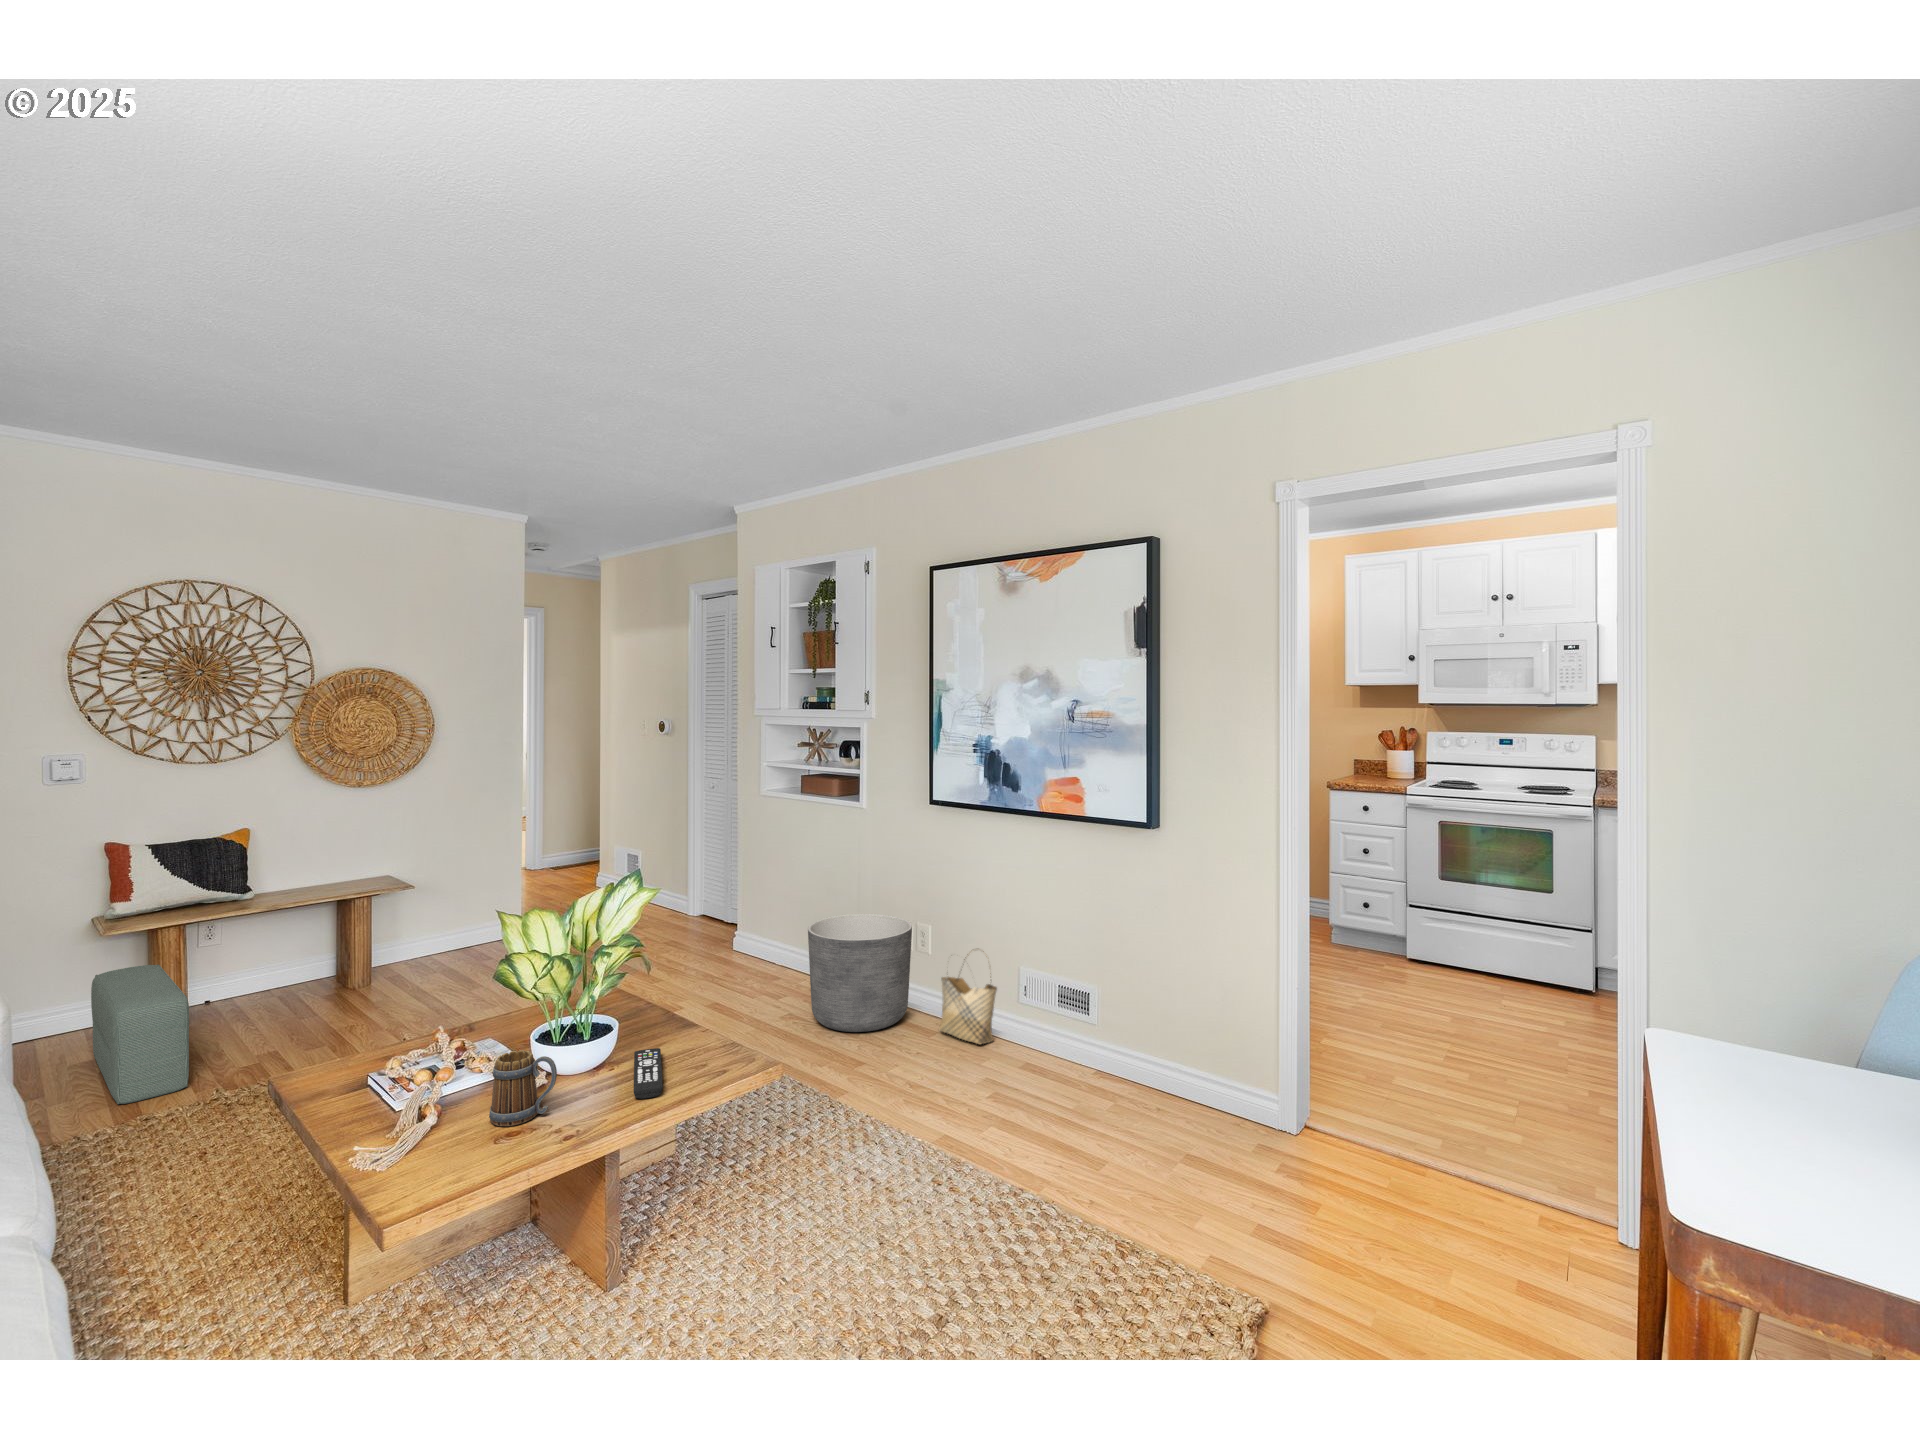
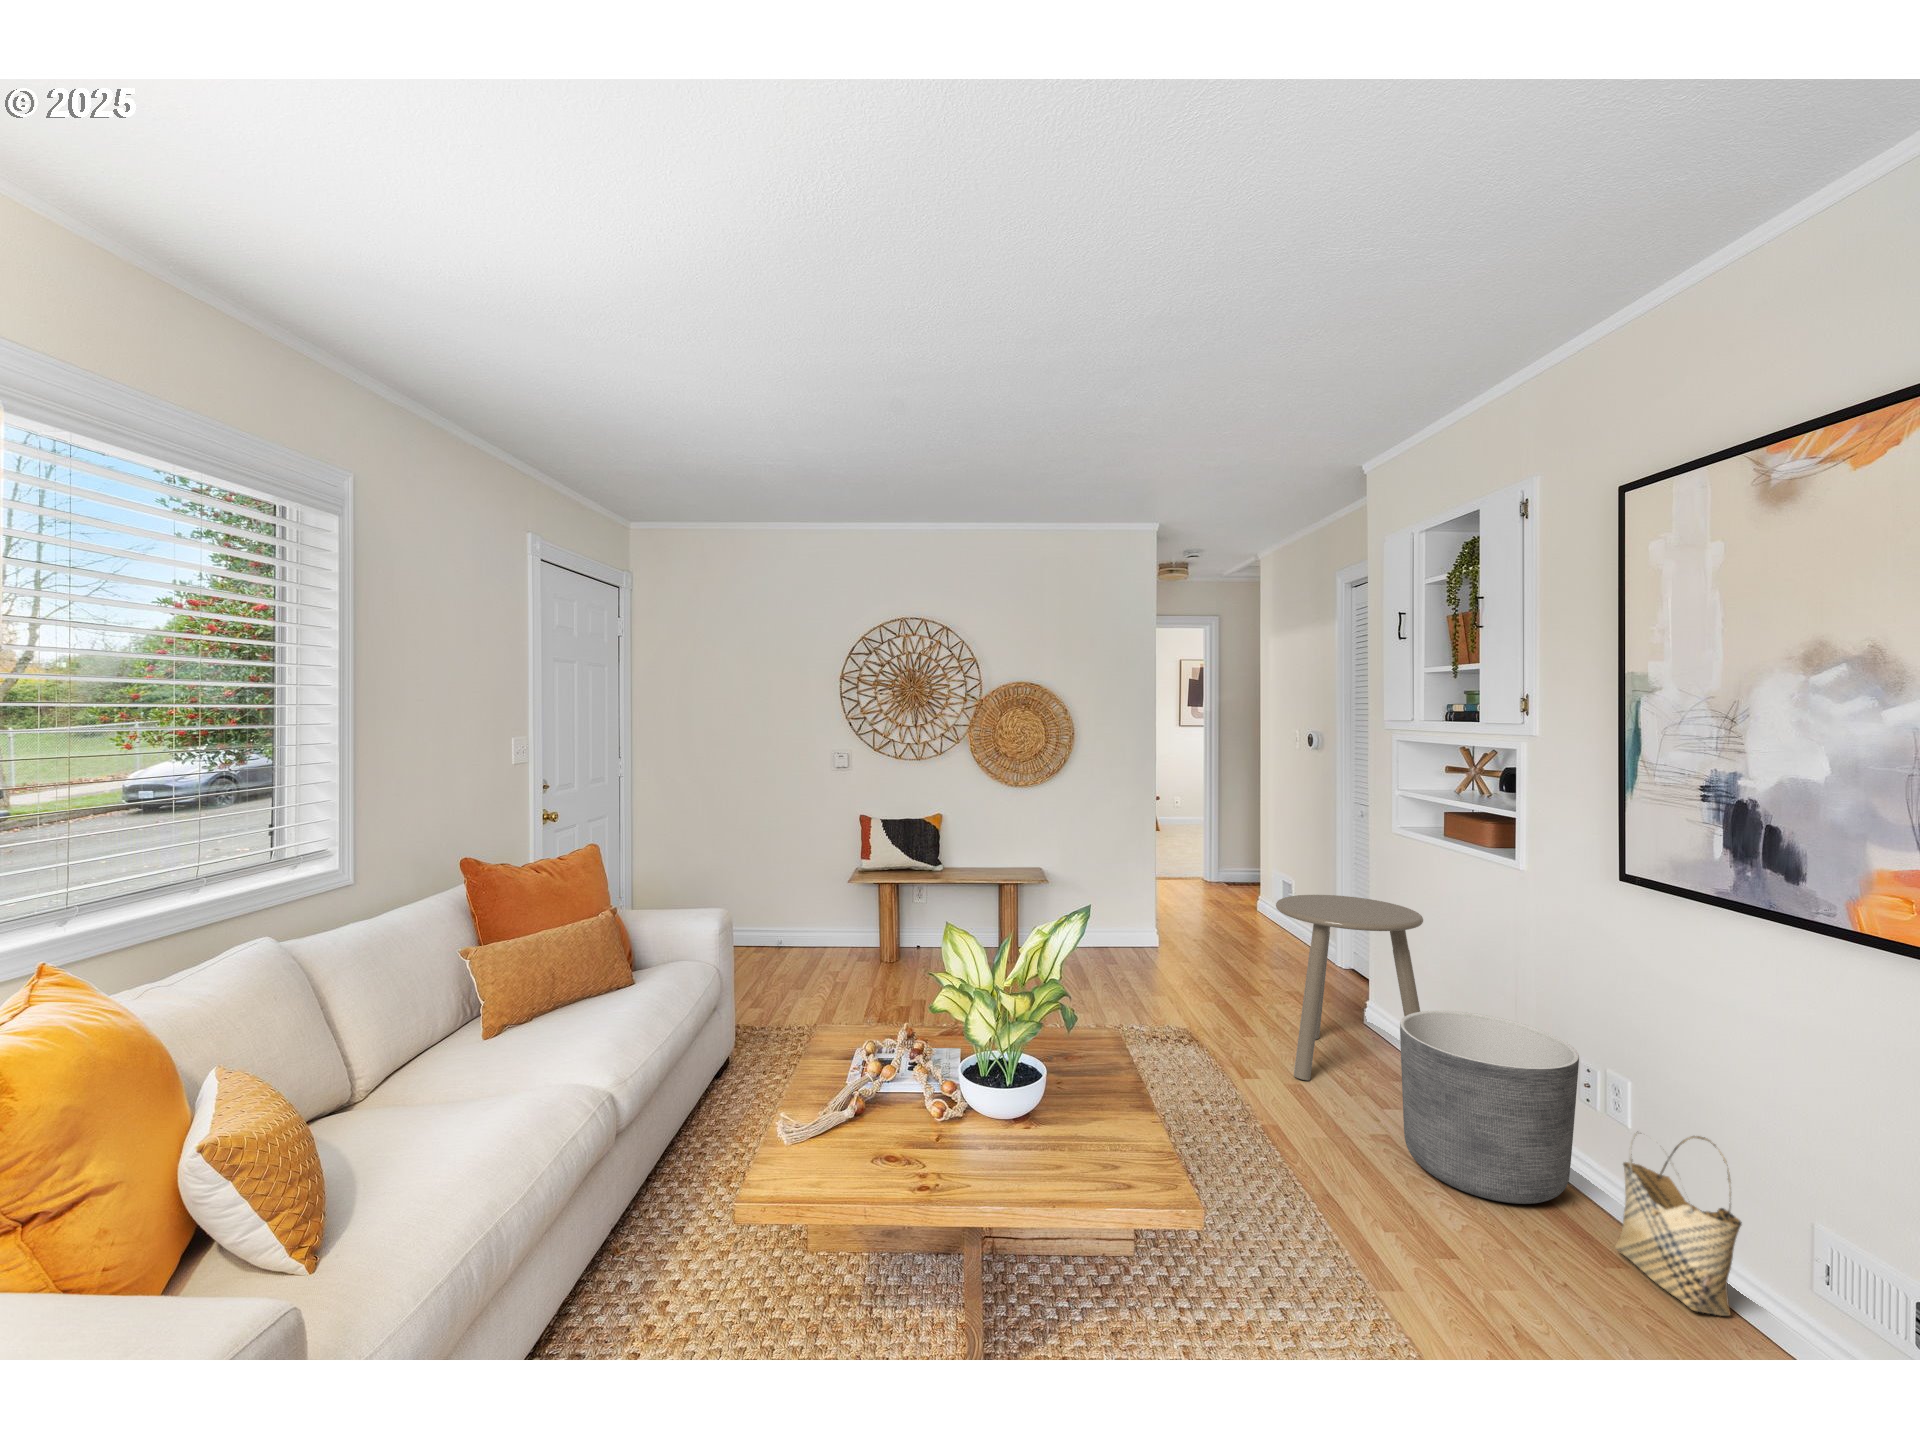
side table: none [689,851,806,1002] -> present [1276,895,1423,1080]
pouf: present [91,965,189,1104] -> none [814,909,868,1012]
remote control: present [634,1048,663,1099] -> none [994,1122,1070,1193]
mug: present [489,1050,557,1126] -> none [861,1078,916,1163]

